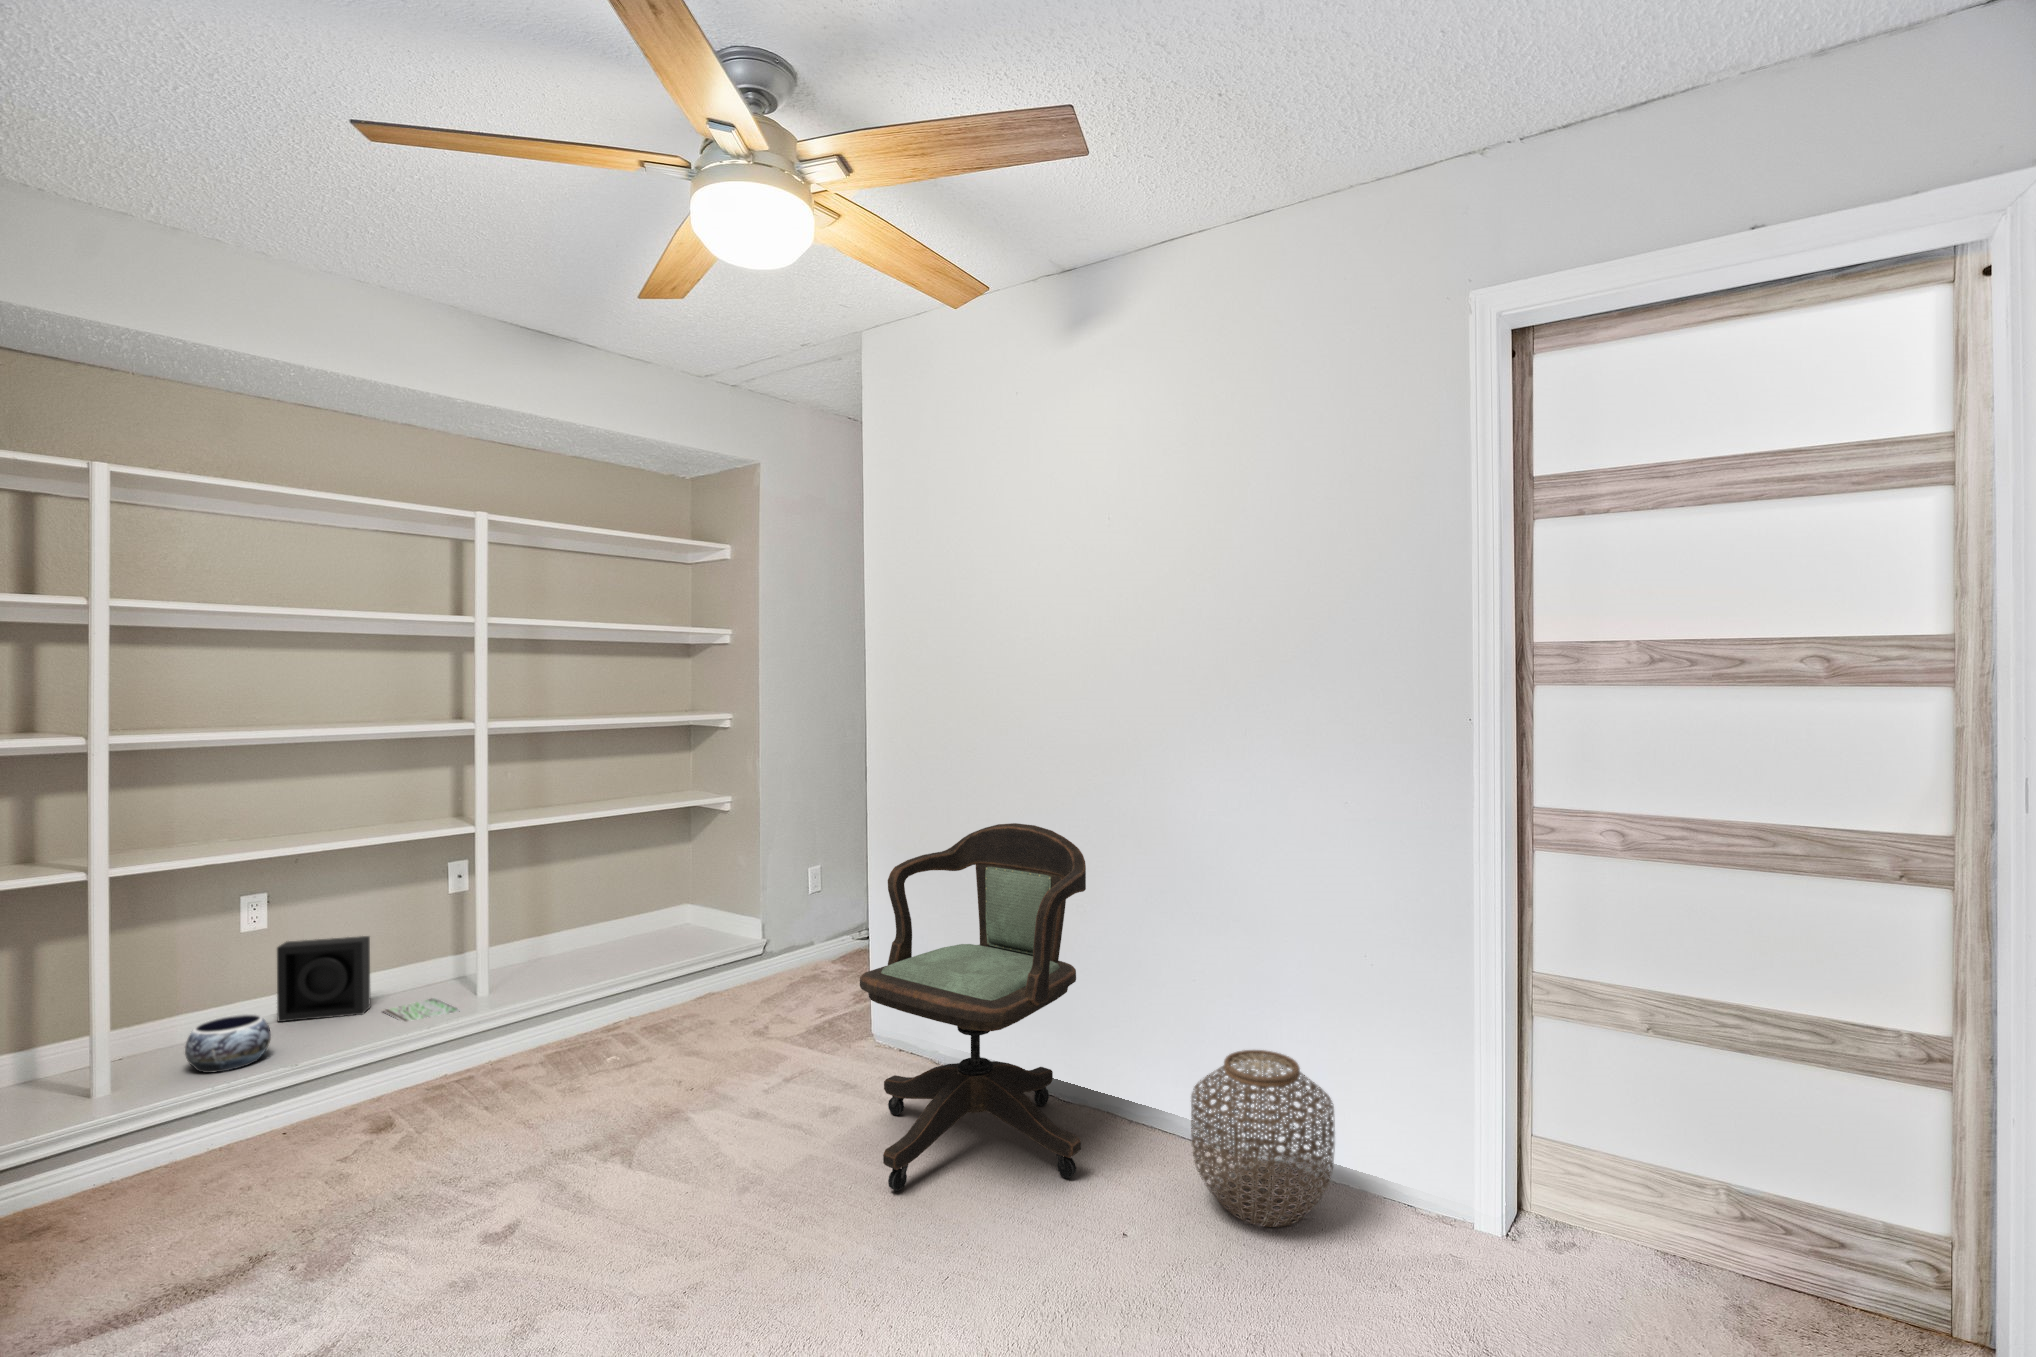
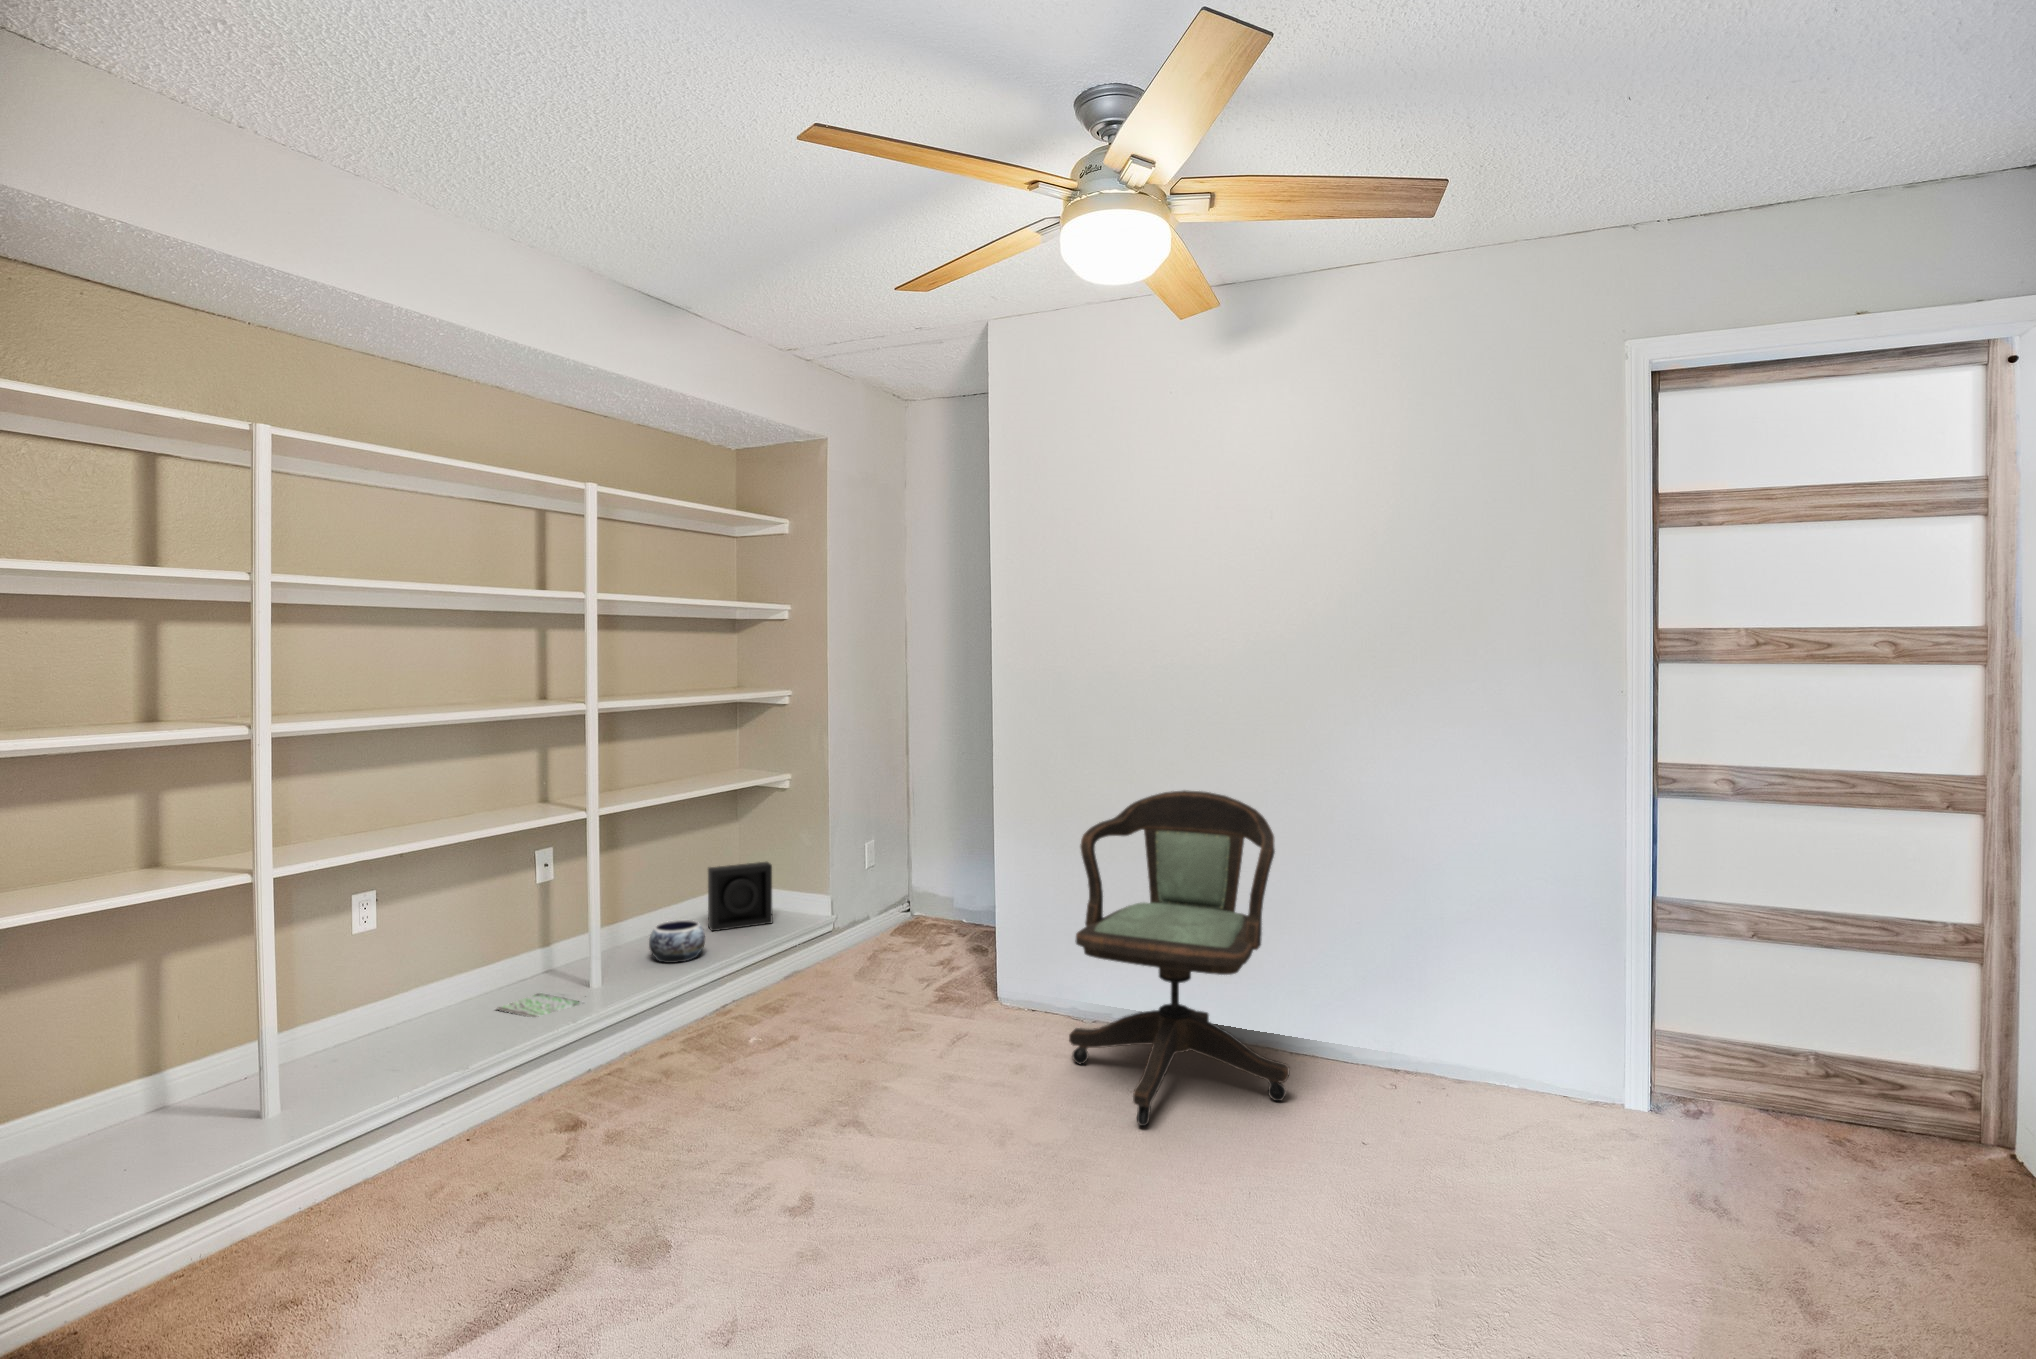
speaker: present [277,936,370,1022] -> present [708,862,772,931]
decorative bowl: present [185,1014,271,1073] -> present [649,920,705,963]
woven basket: present [1191,1050,1335,1227] -> none [1389,976,1519,1121]

